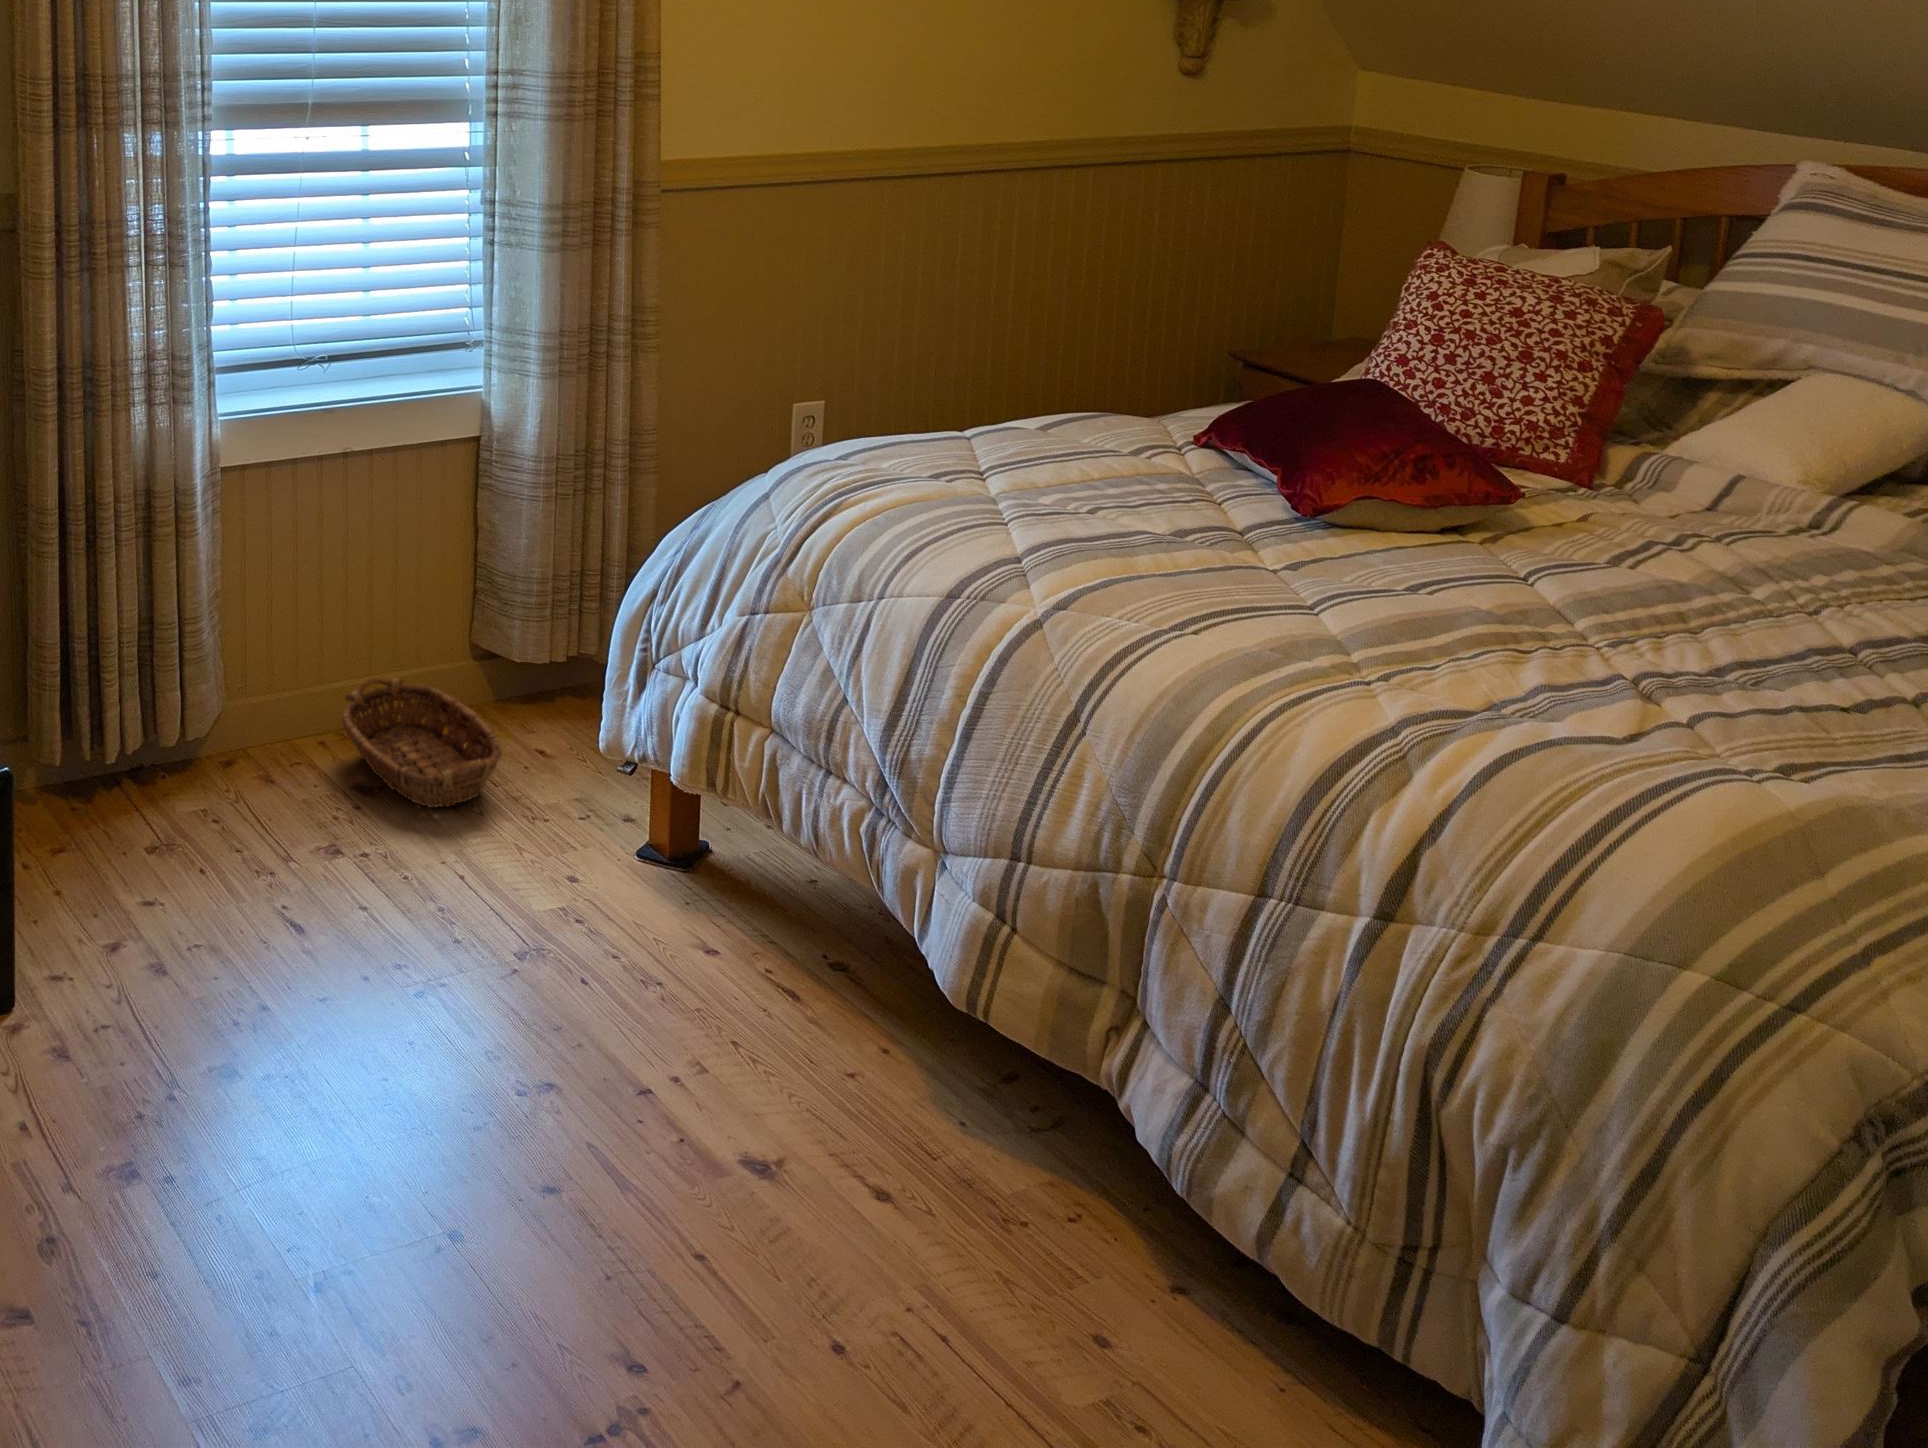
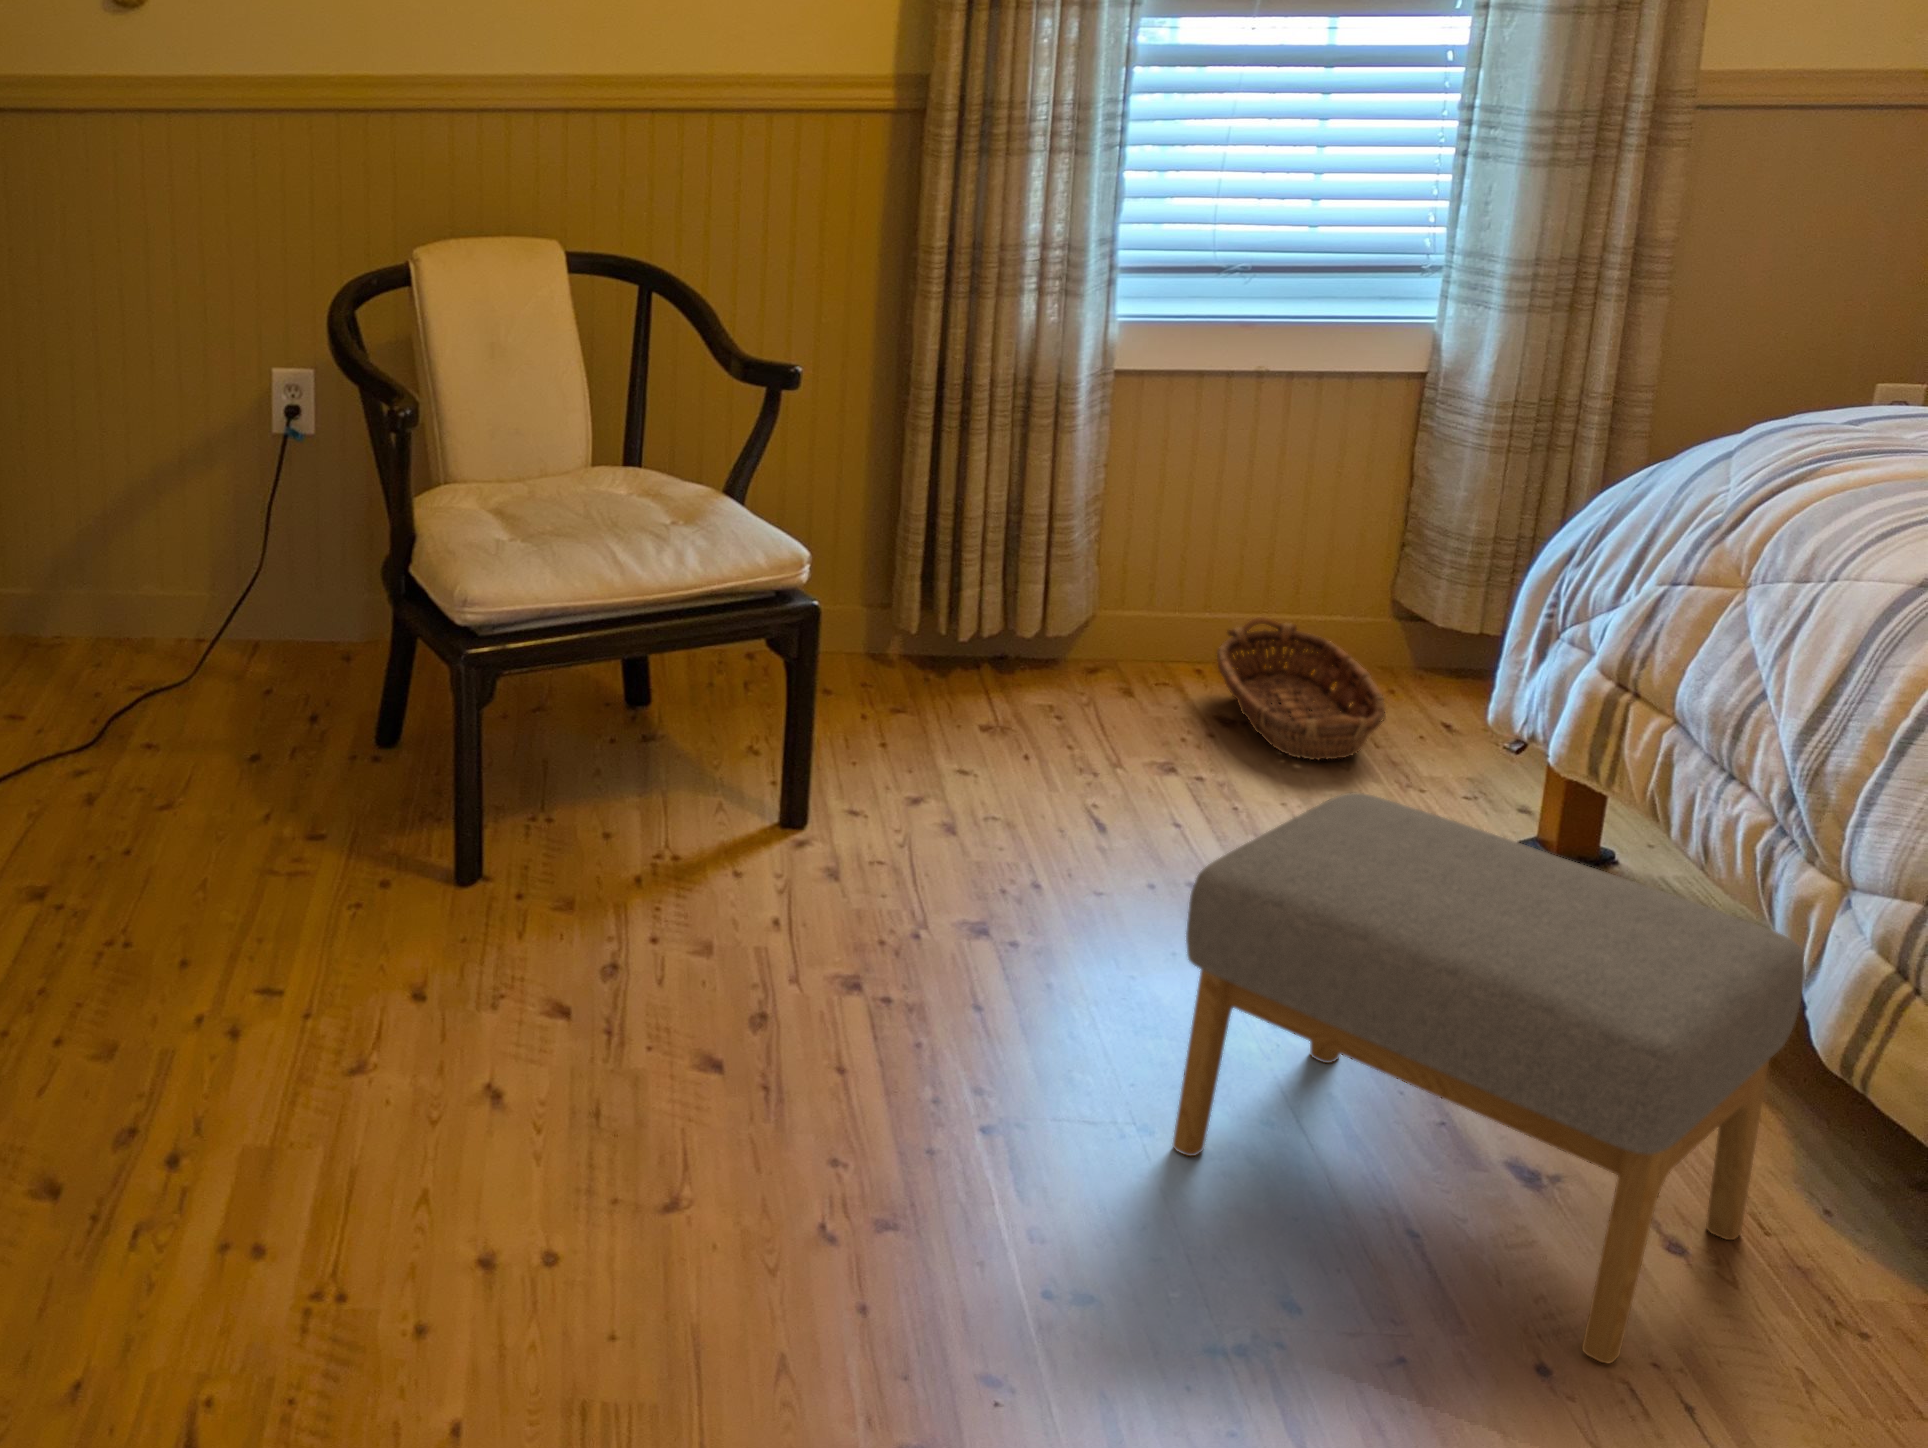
footstool: none [477,859,938,1322] -> present [1173,793,1805,1363]

